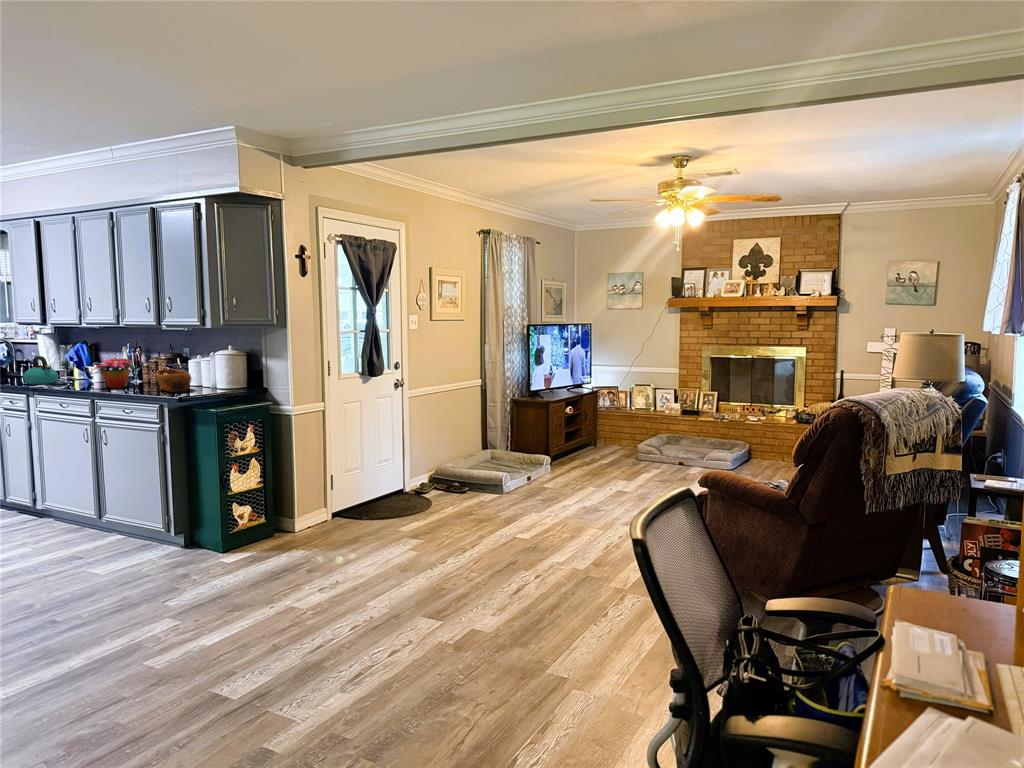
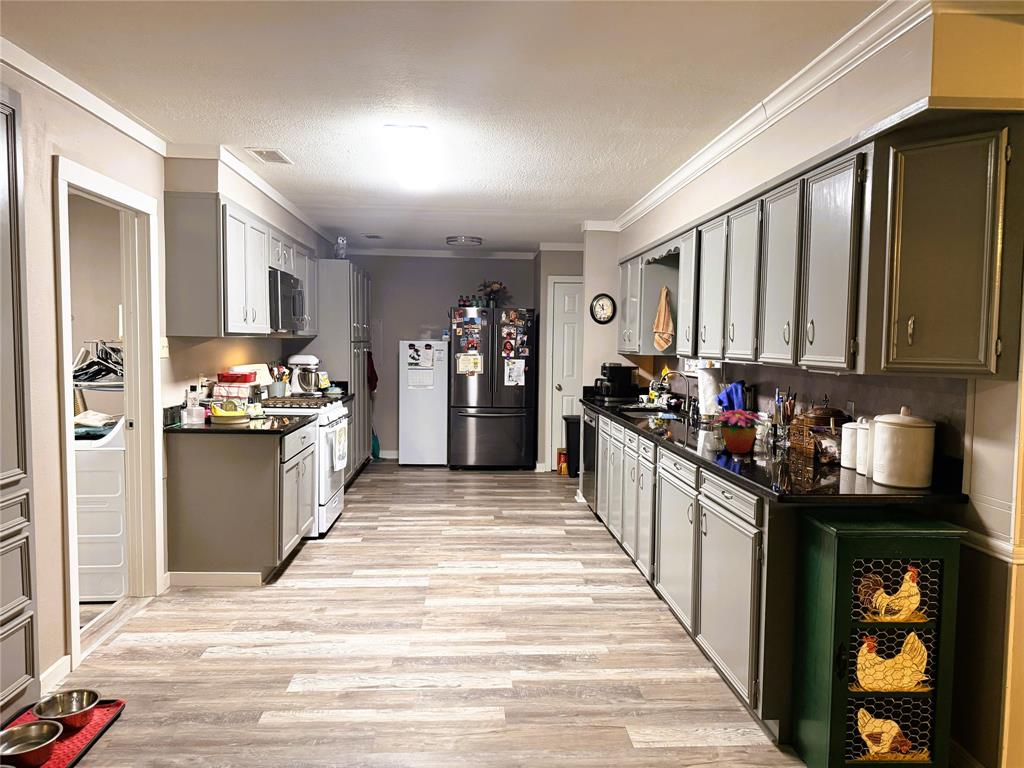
kettle: present [23,356,58,384] -> none [661,397,697,432]
wooden bowl: present [156,369,191,392] -> none [775,435,827,478]

